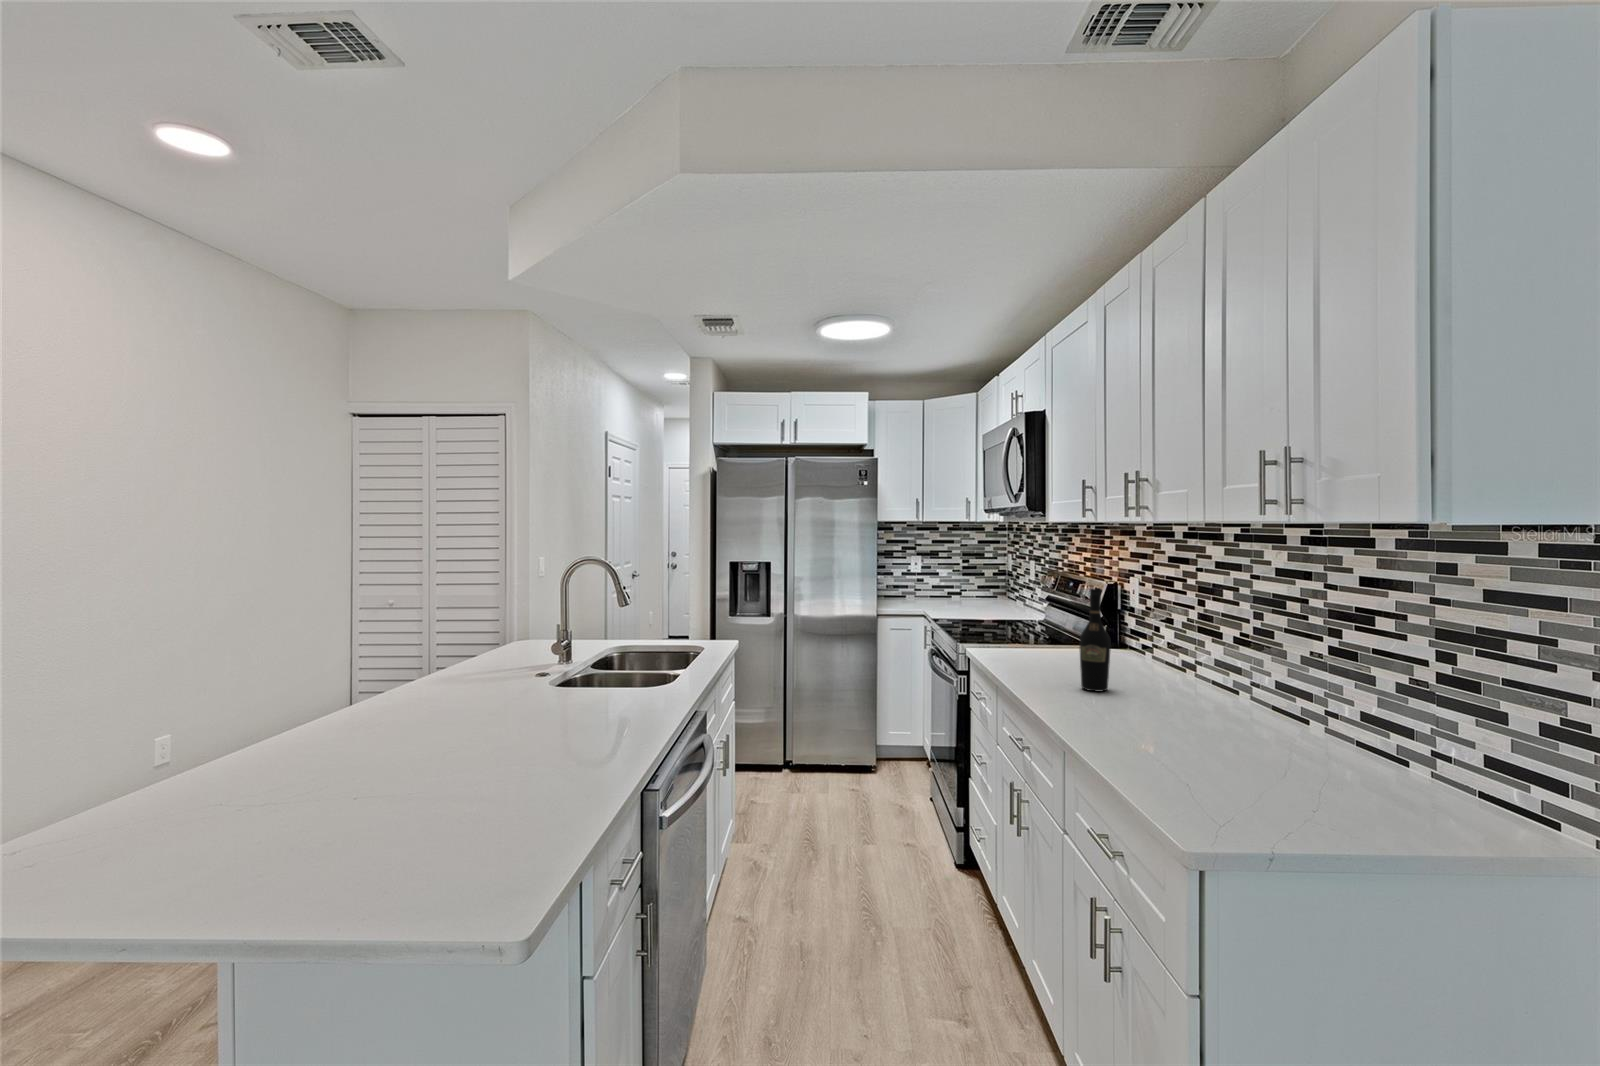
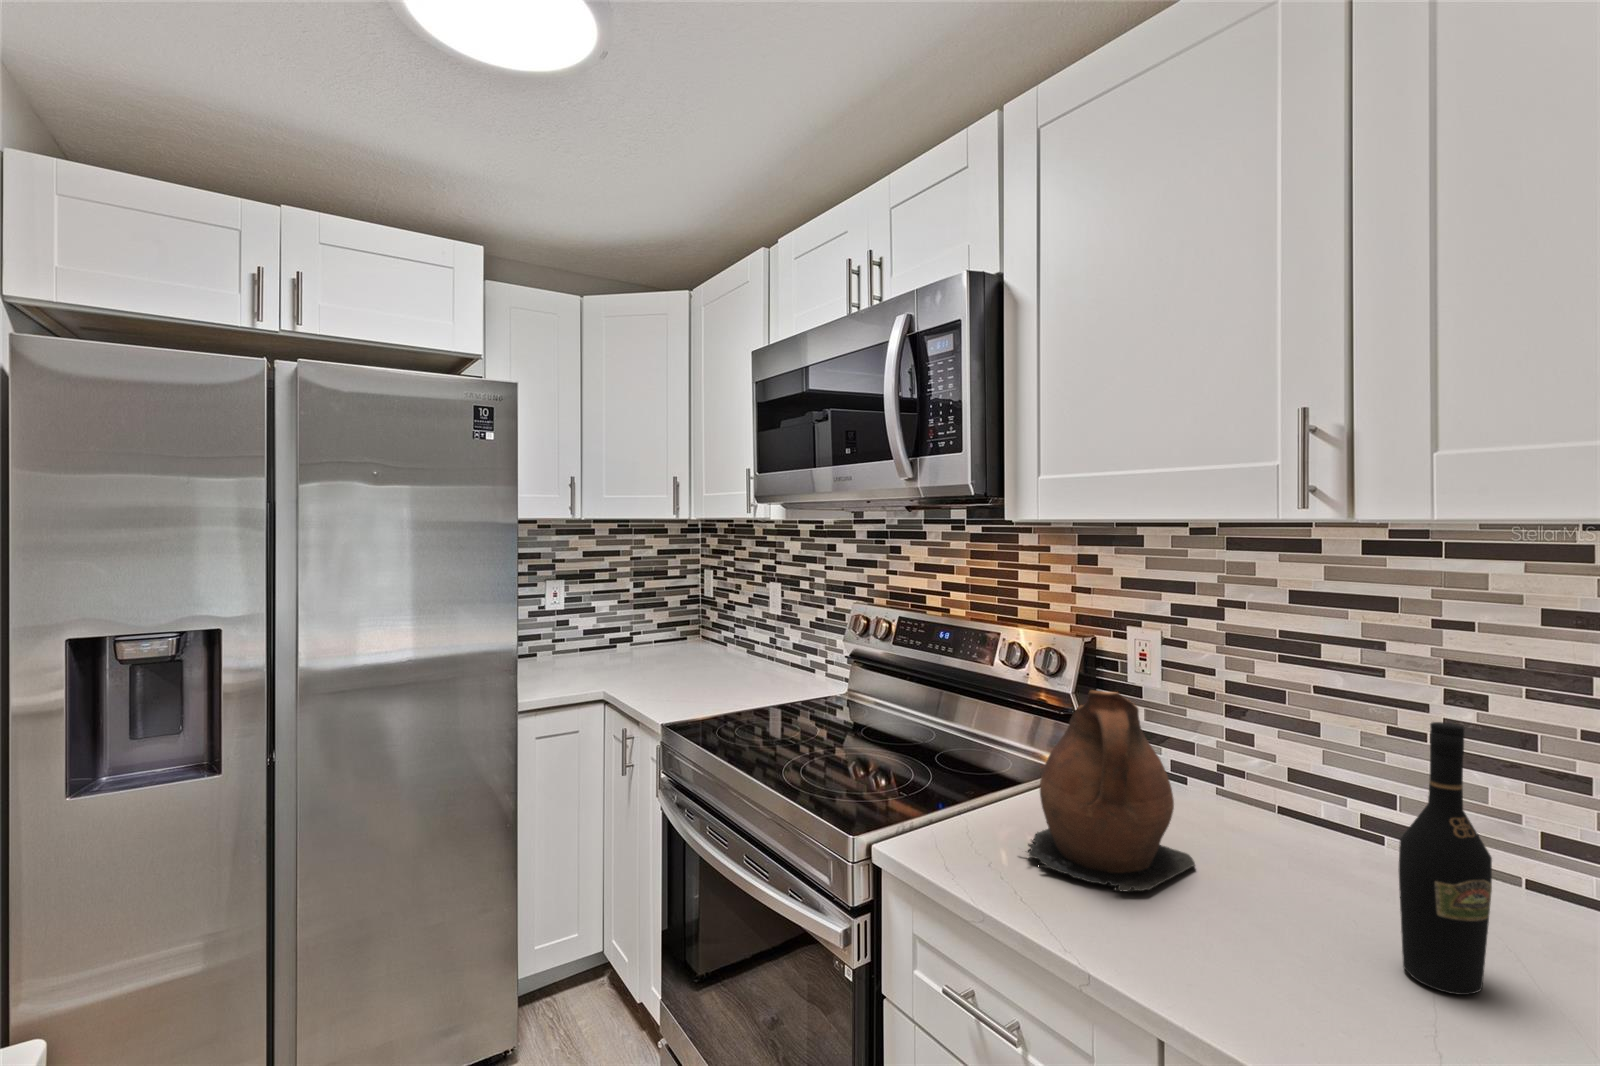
ceramic pitcher: none [1001,584,1076,667] -> present [1027,691,1195,892]

